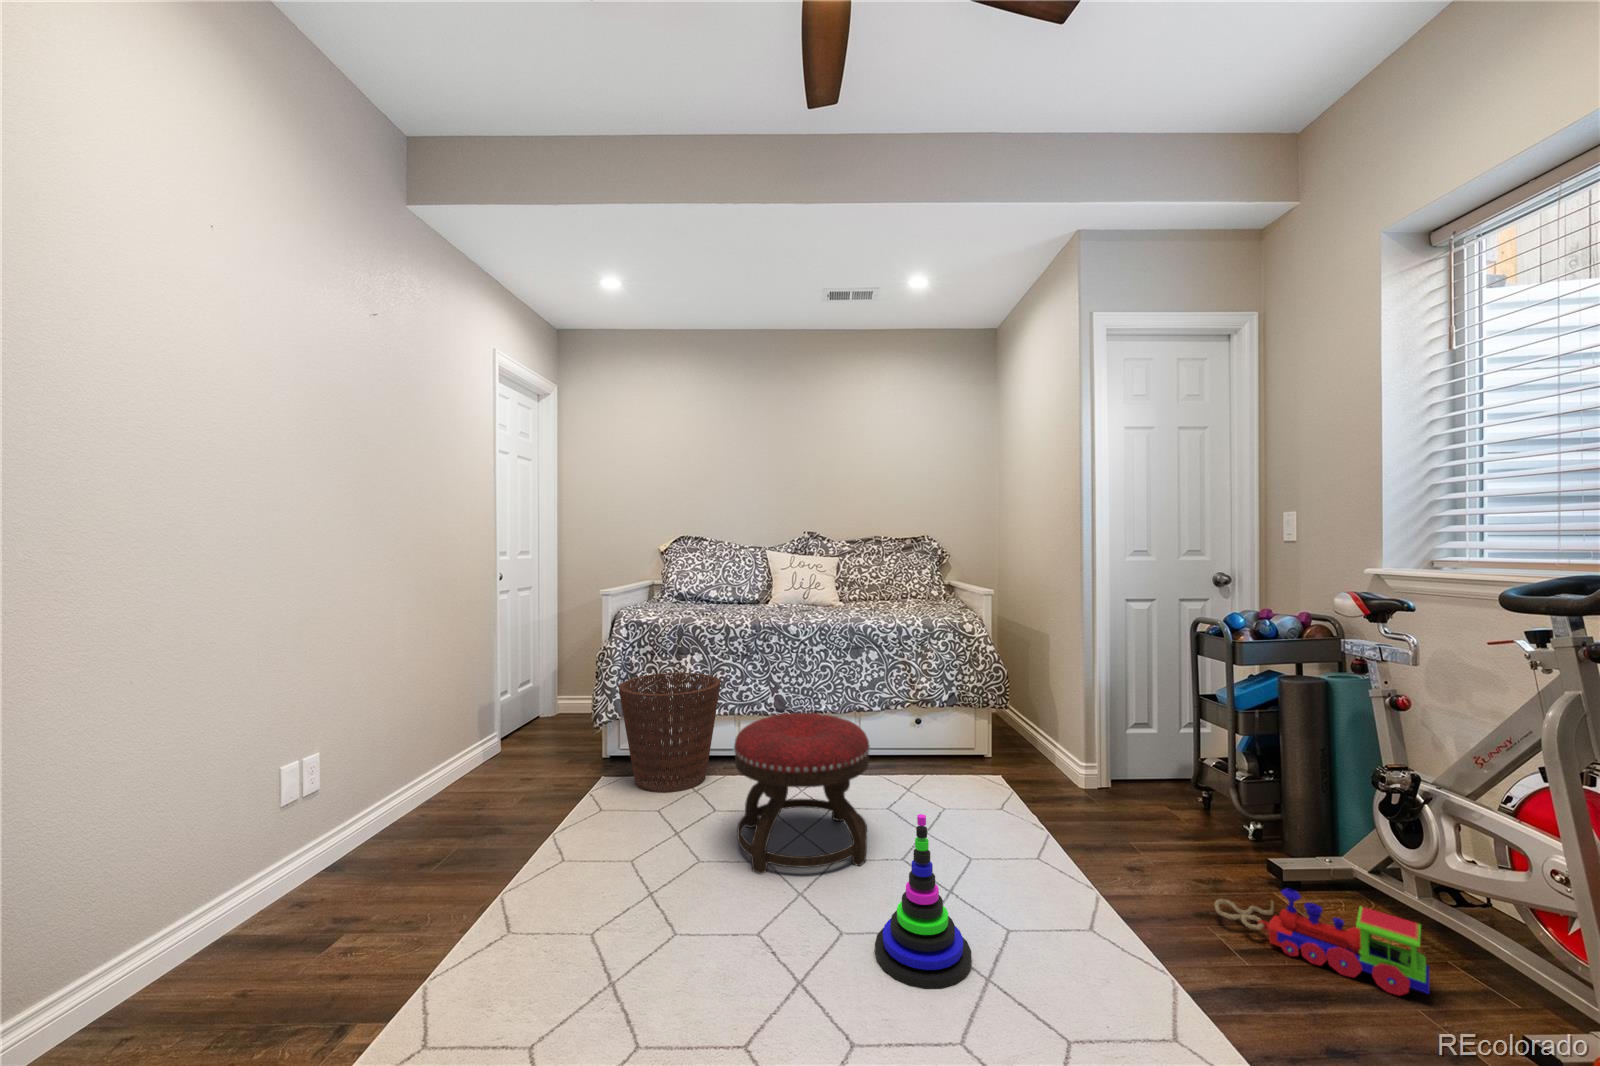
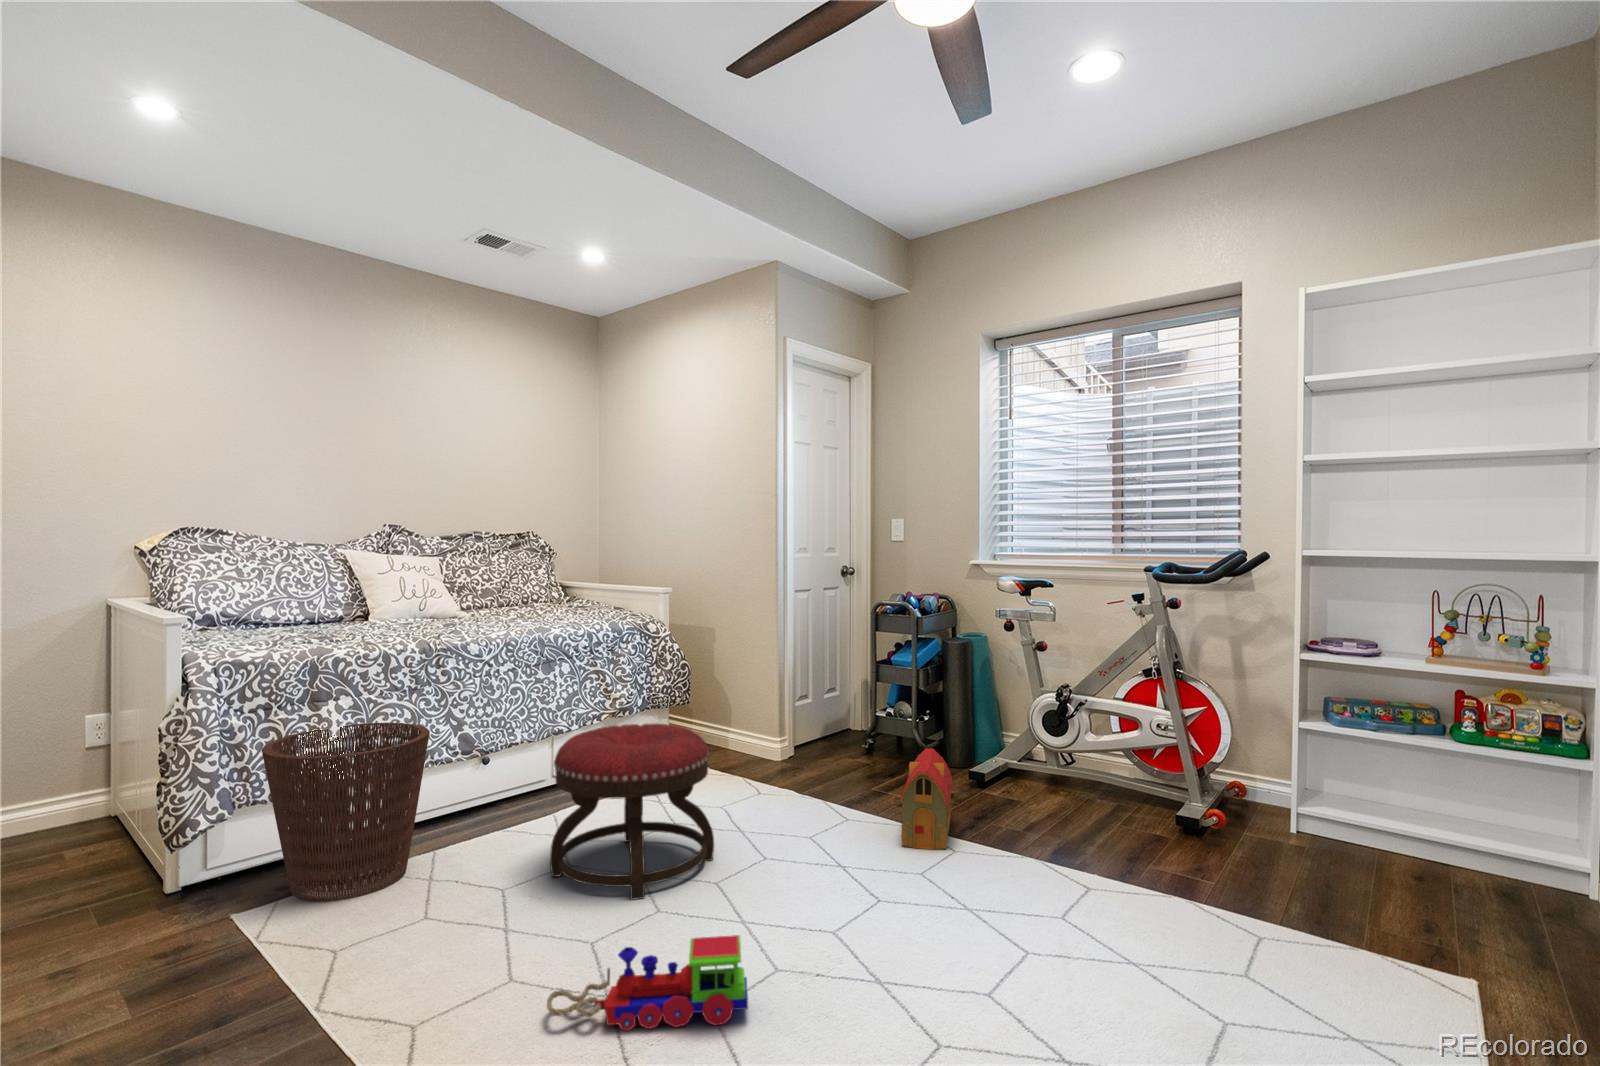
stacking toy: present [875,814,971,989] -> none [809,762,891,900]
toy house: none [1045,834,1177,980] -> present [900,748,953,850]
toy train: present [1215,888,1430,995] -> present [547,935,748,1031]

